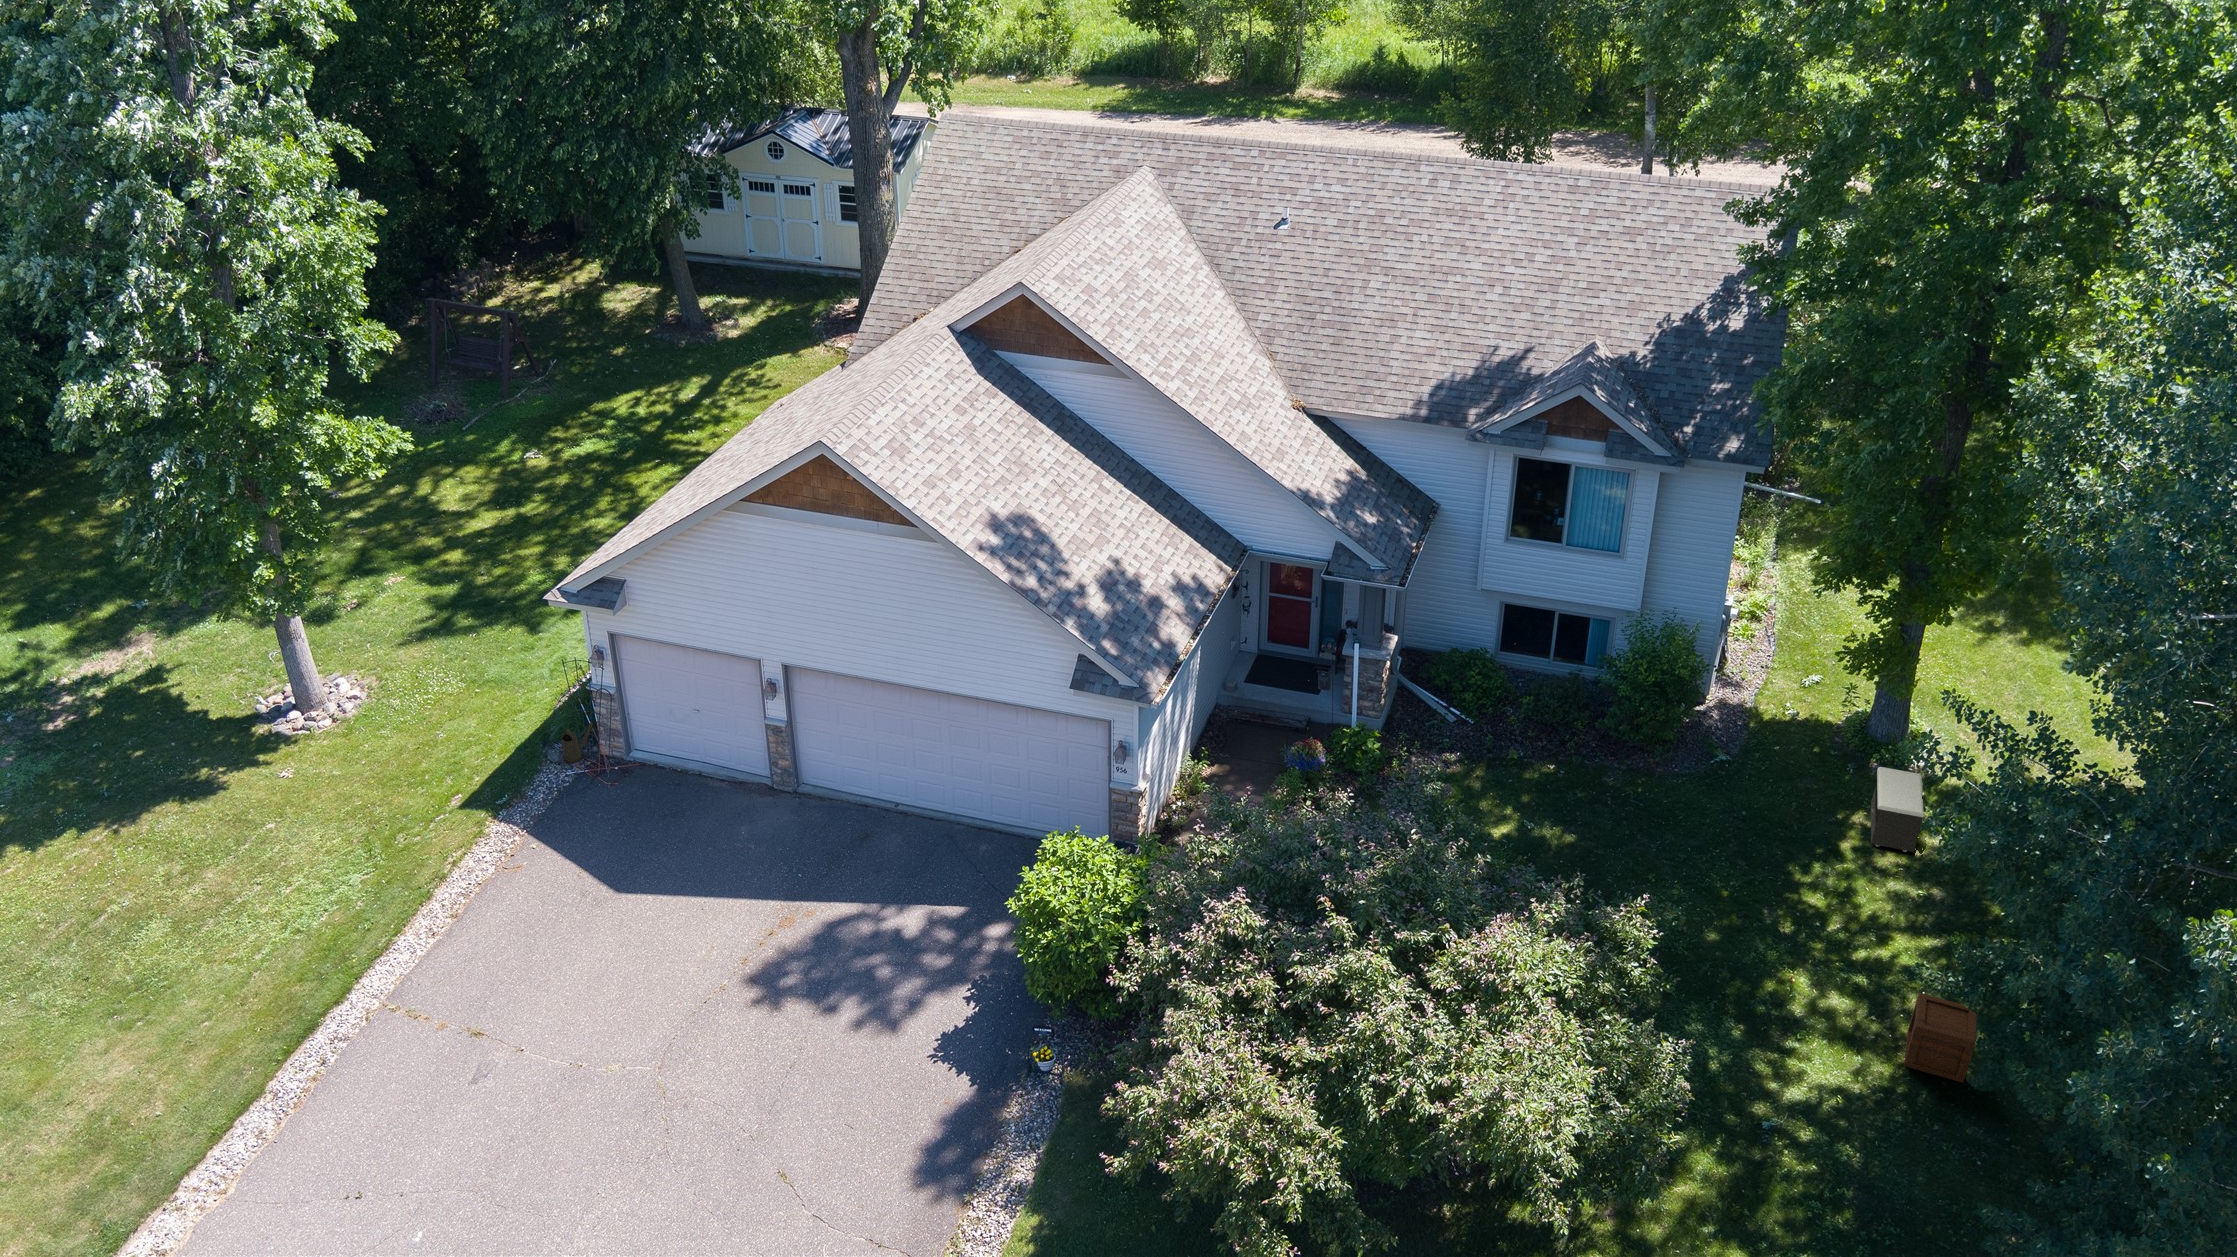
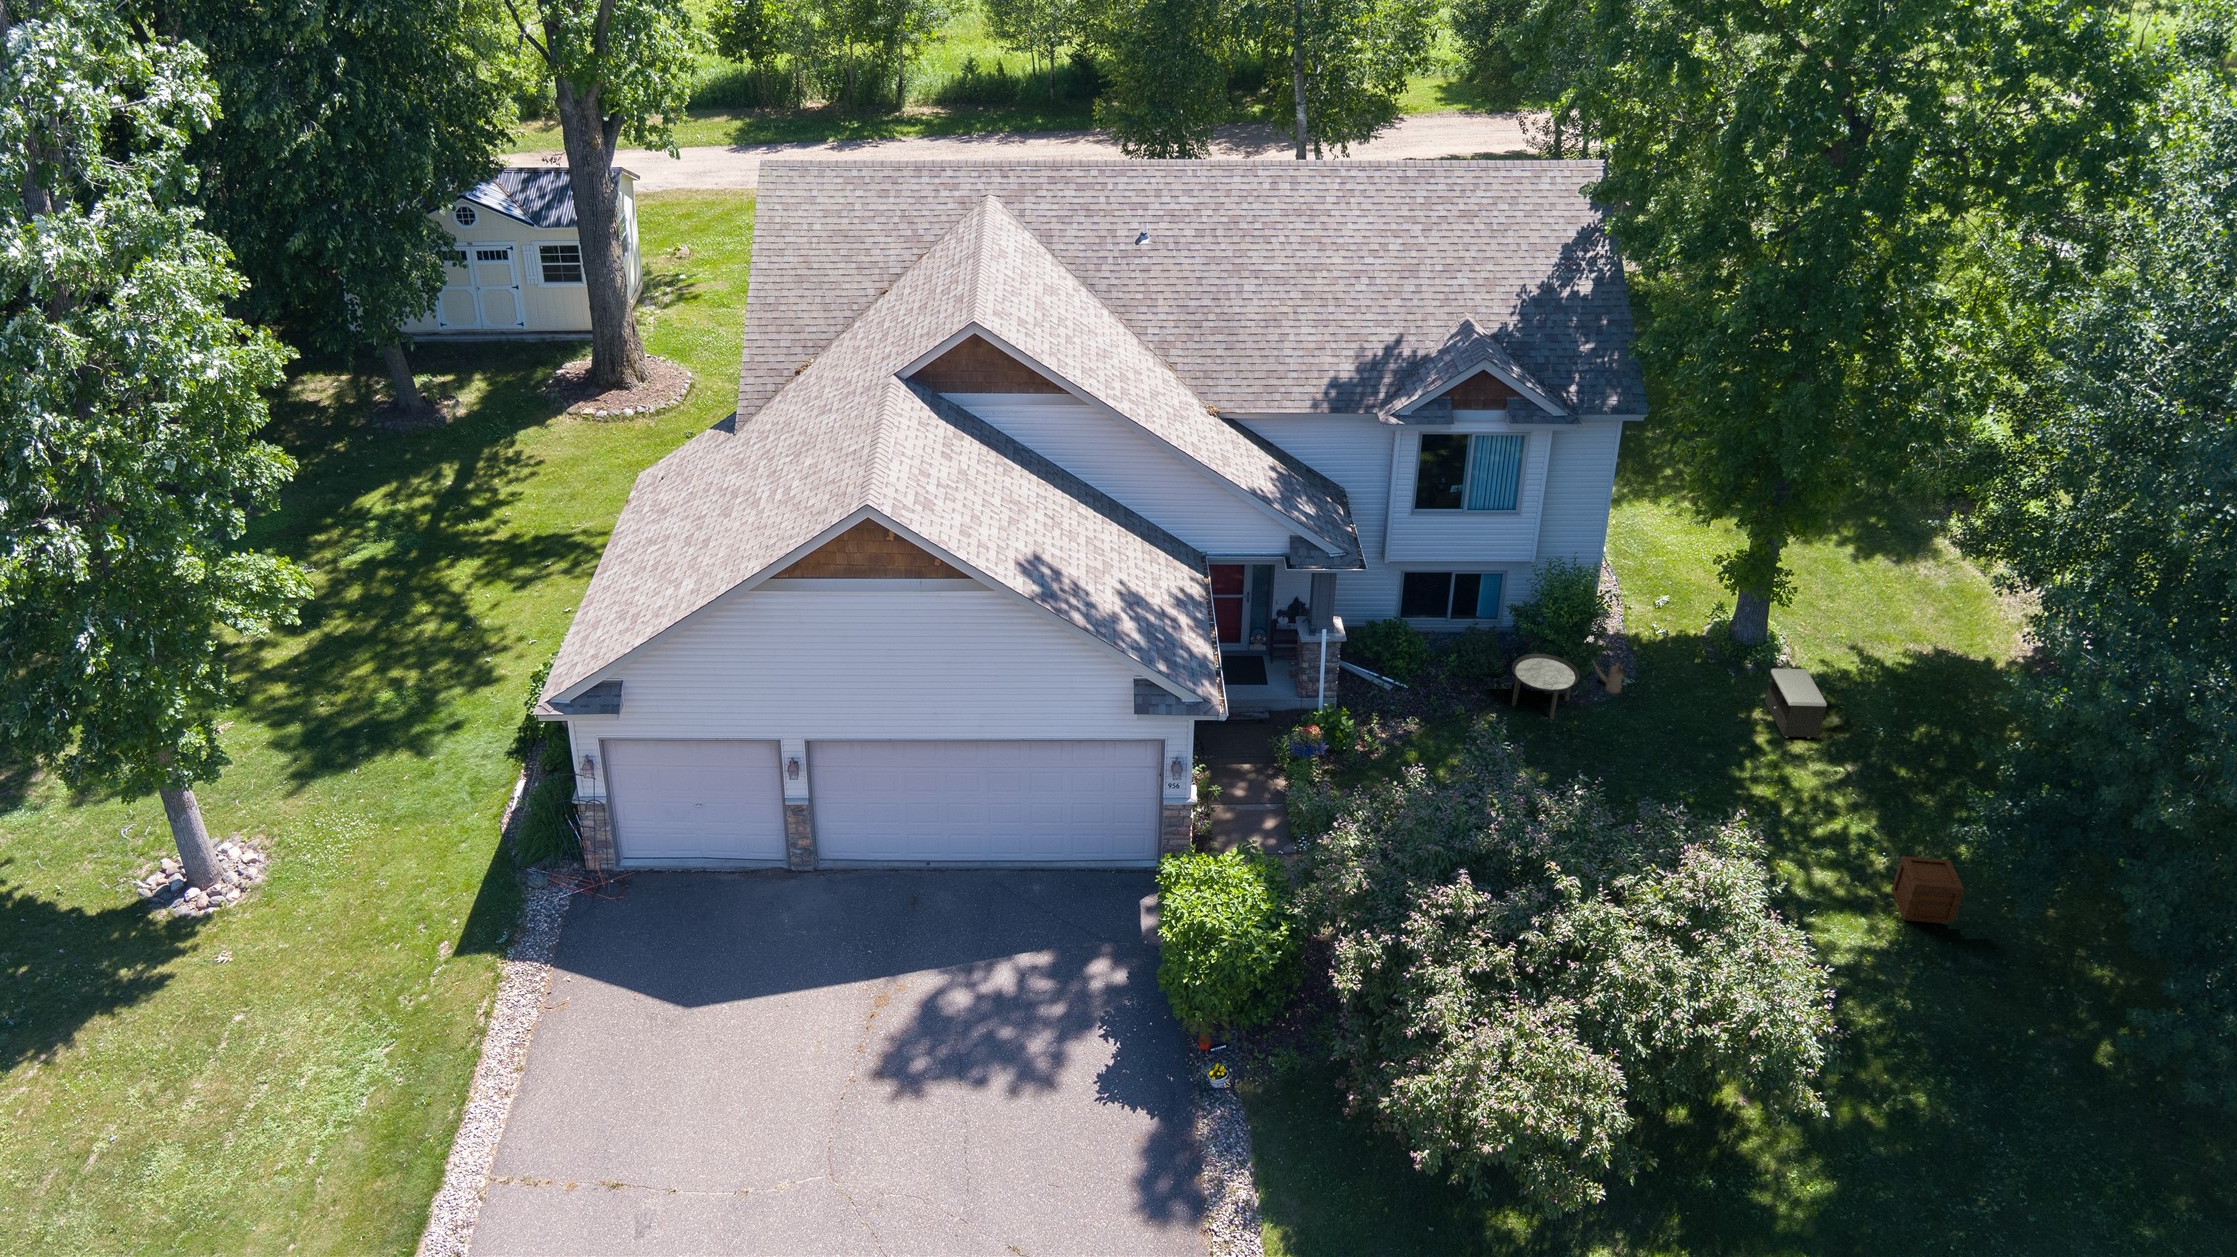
round table: none [1574,708,1650,781] -> present [1512,654,1580,720]
watering can: present [559,722,593,763] -> present [1593,661,1623,694]
potted plant: none [1031,992,1082,1031] -> present [1183,1014,1230,1050]

